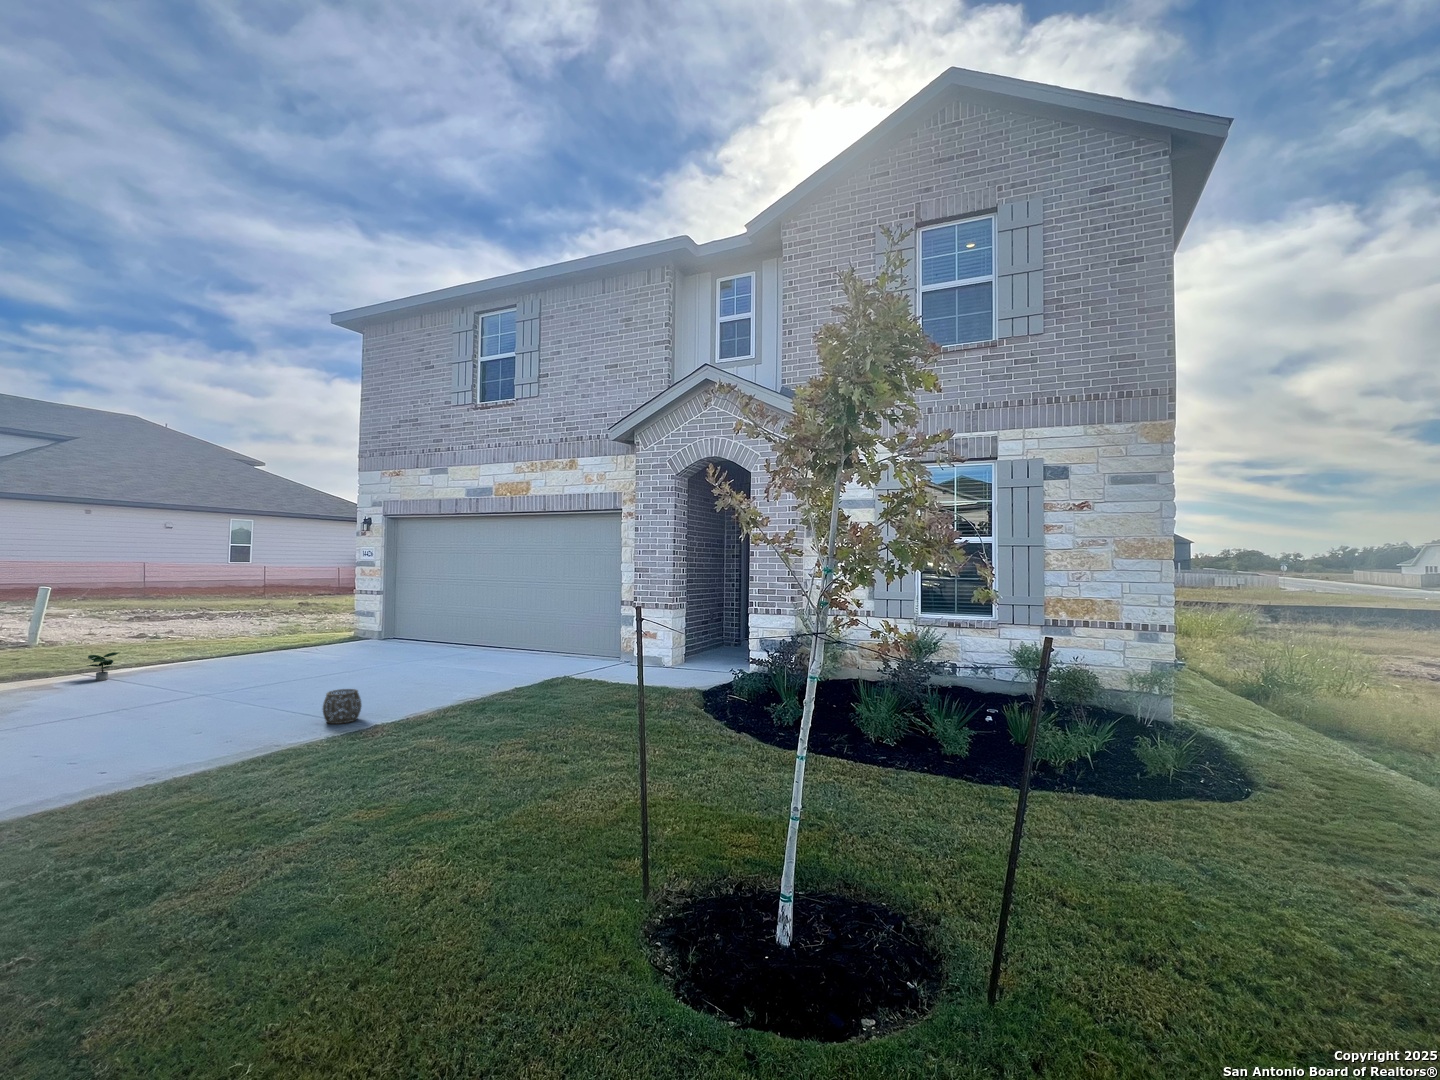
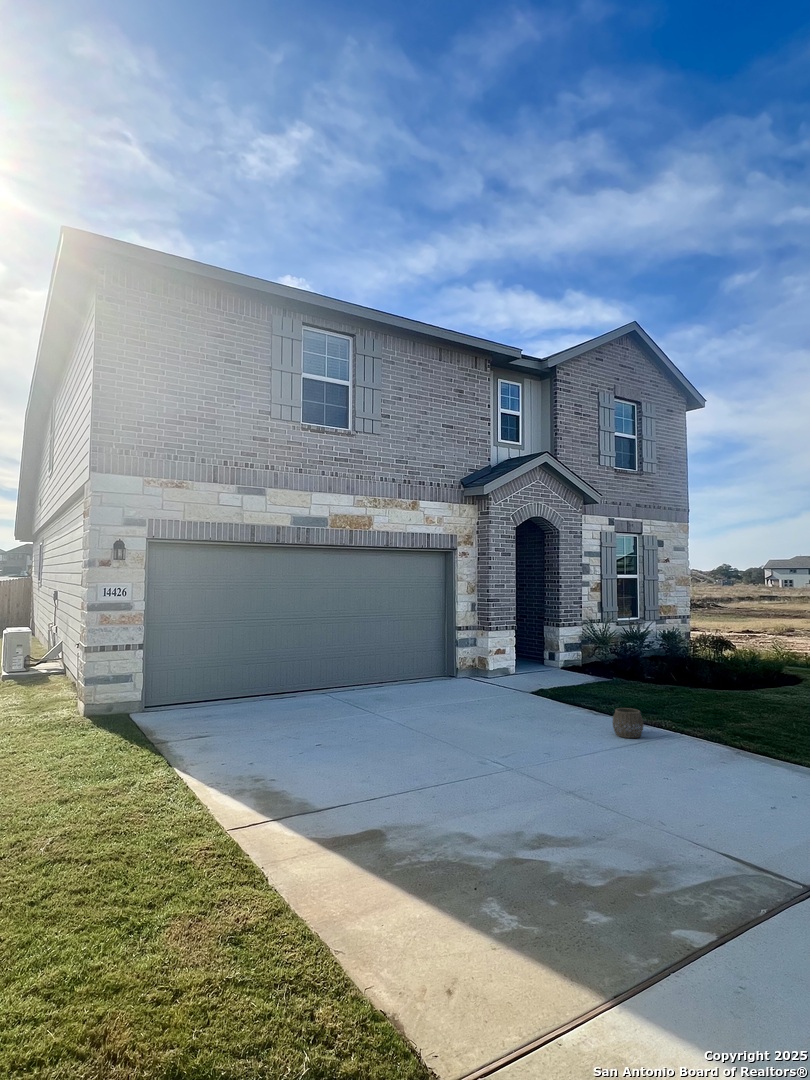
potted plant: present [88,652,118,681] -> none [217,765,261,818]

